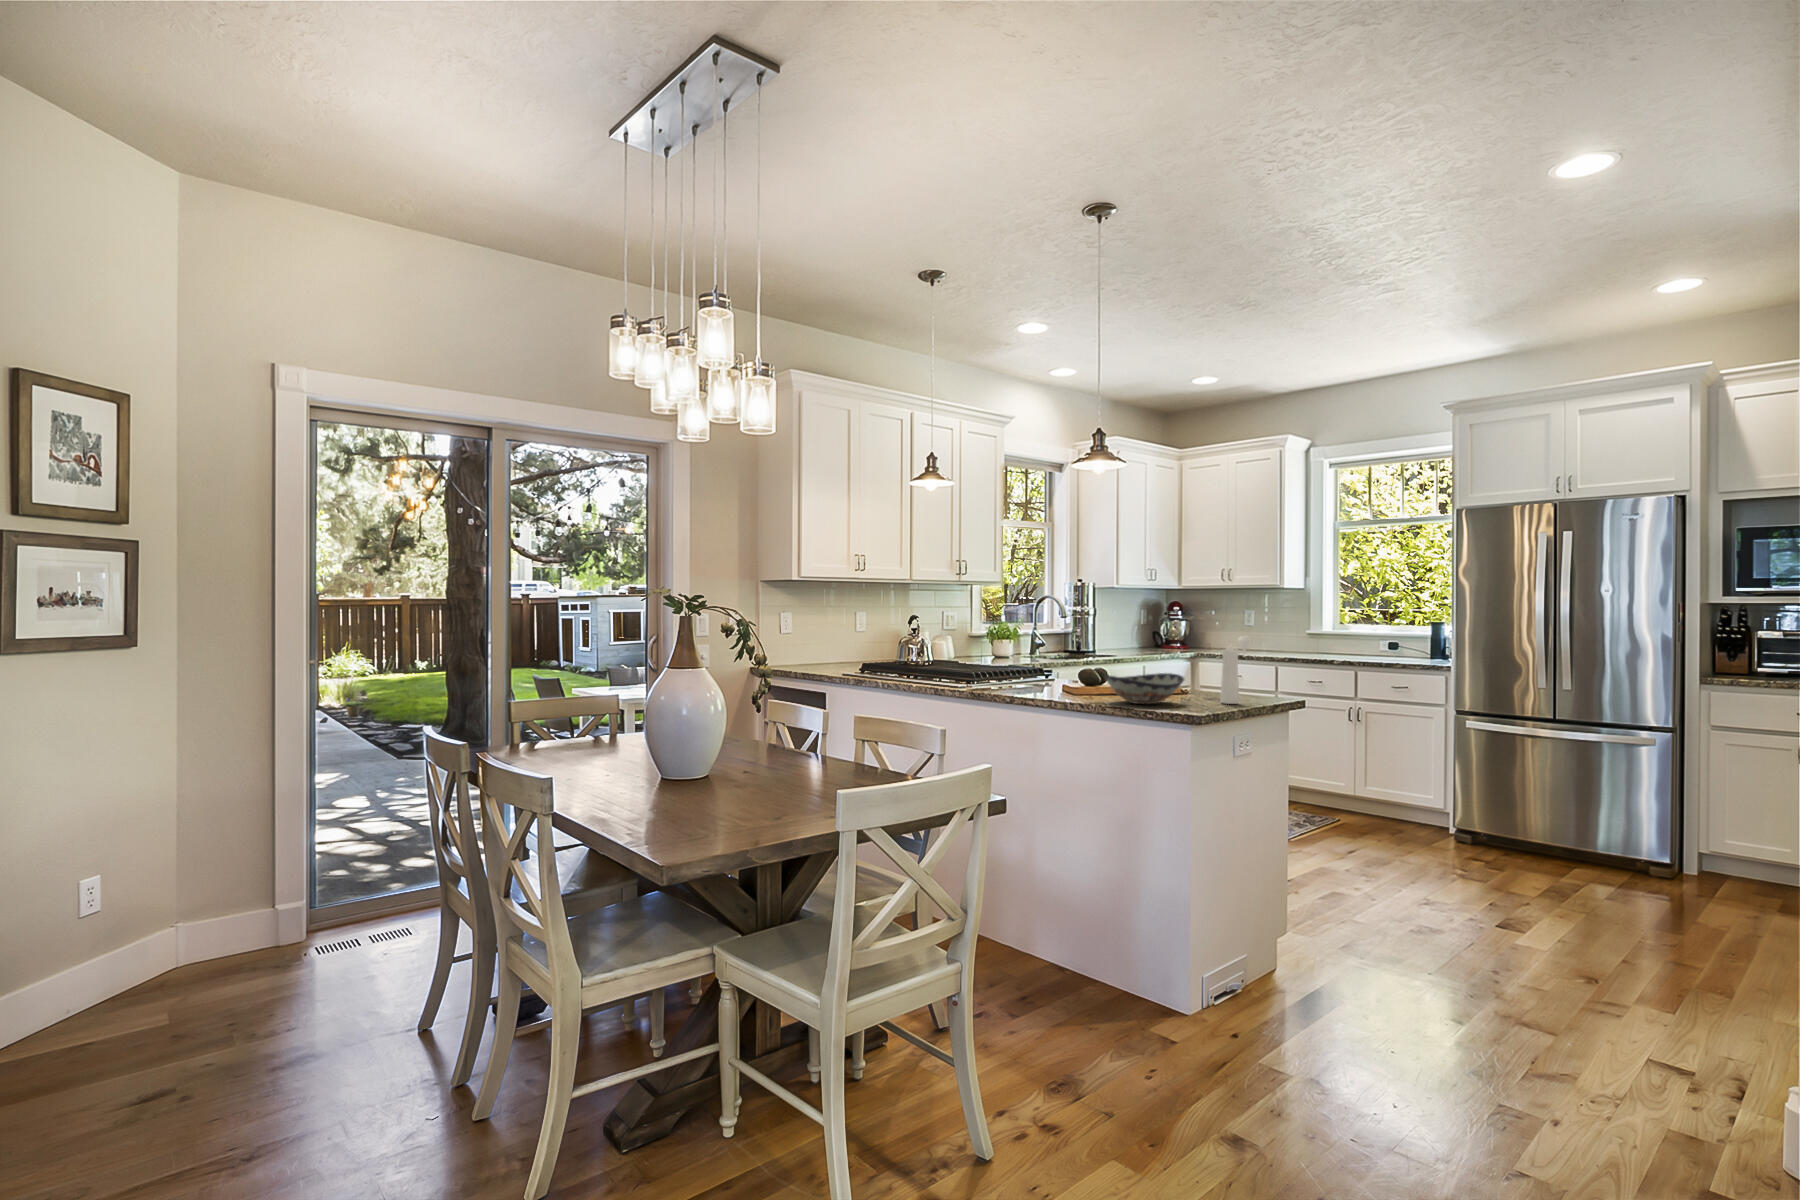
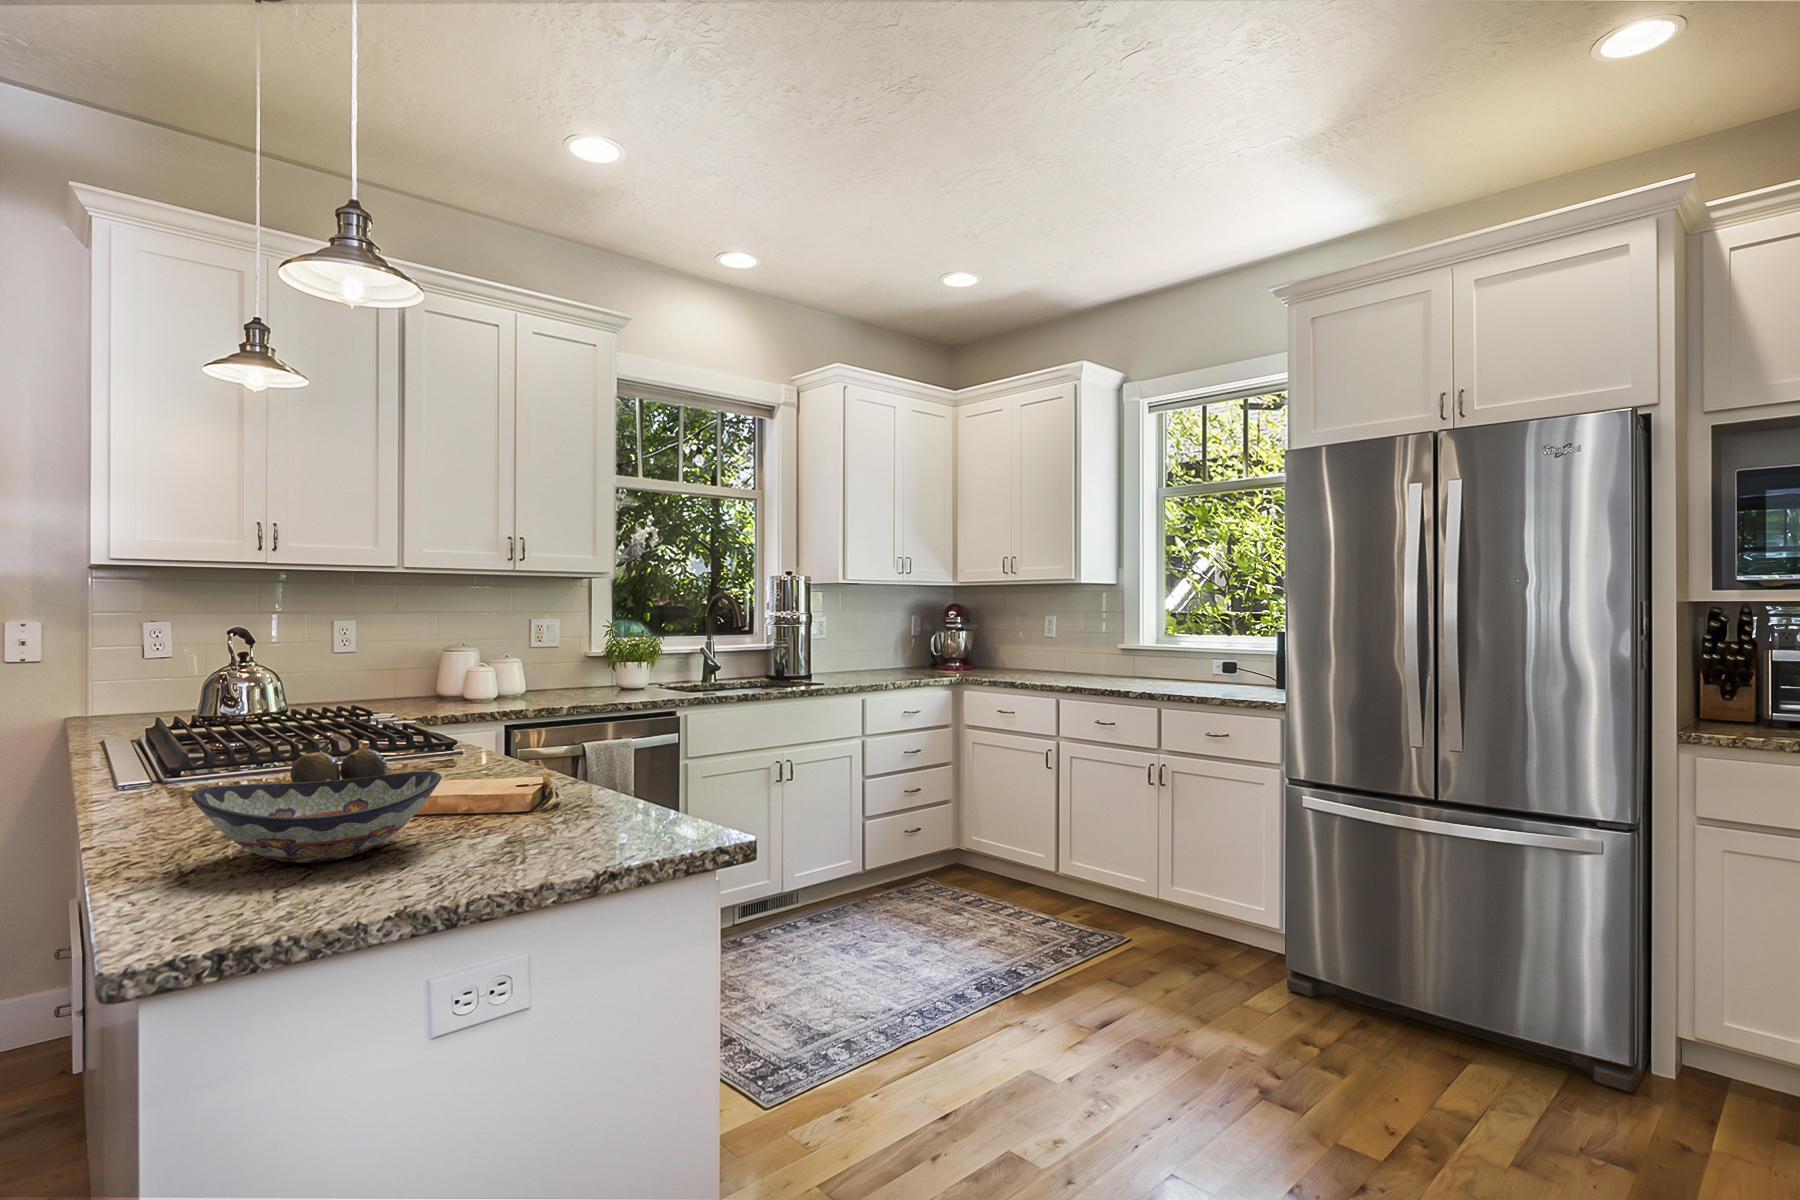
pepper mill: present [1221,637,1251,704] -> none [531,681,647,855]

